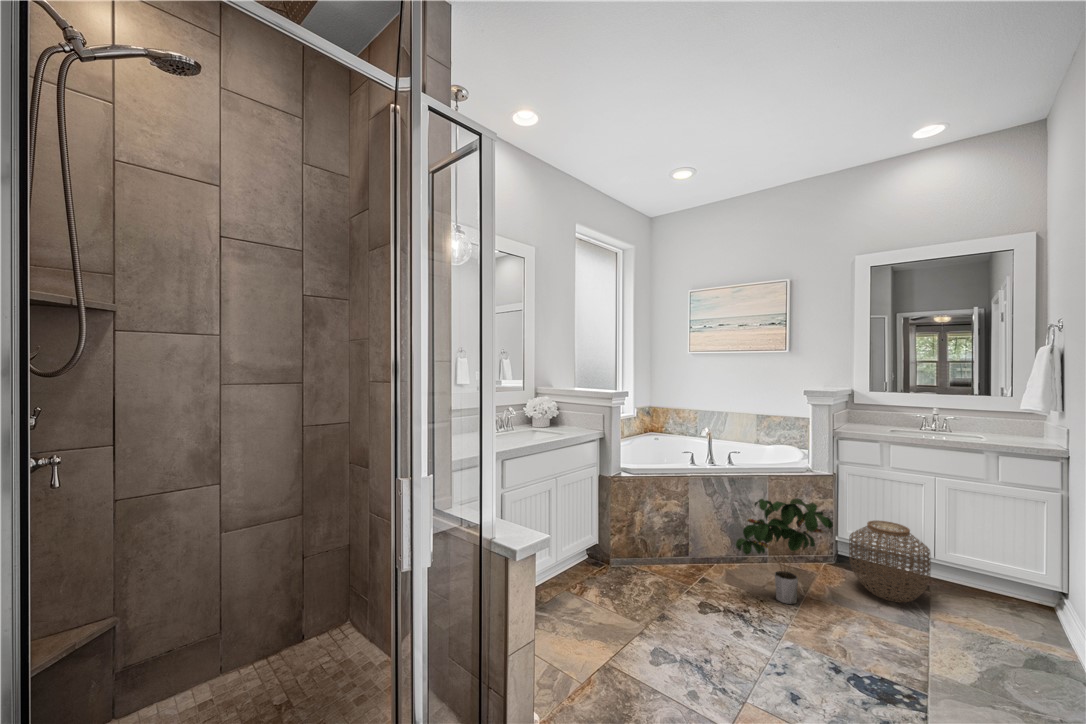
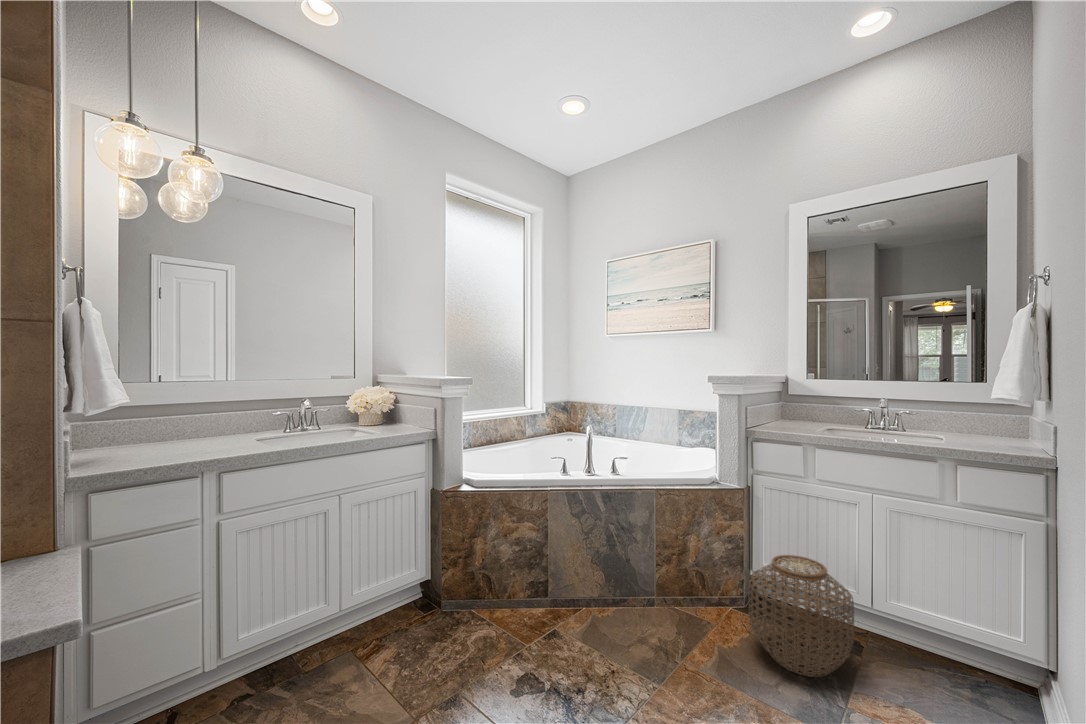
potted plant: present [736,499,833,604] -> none [578,525,713,678]

